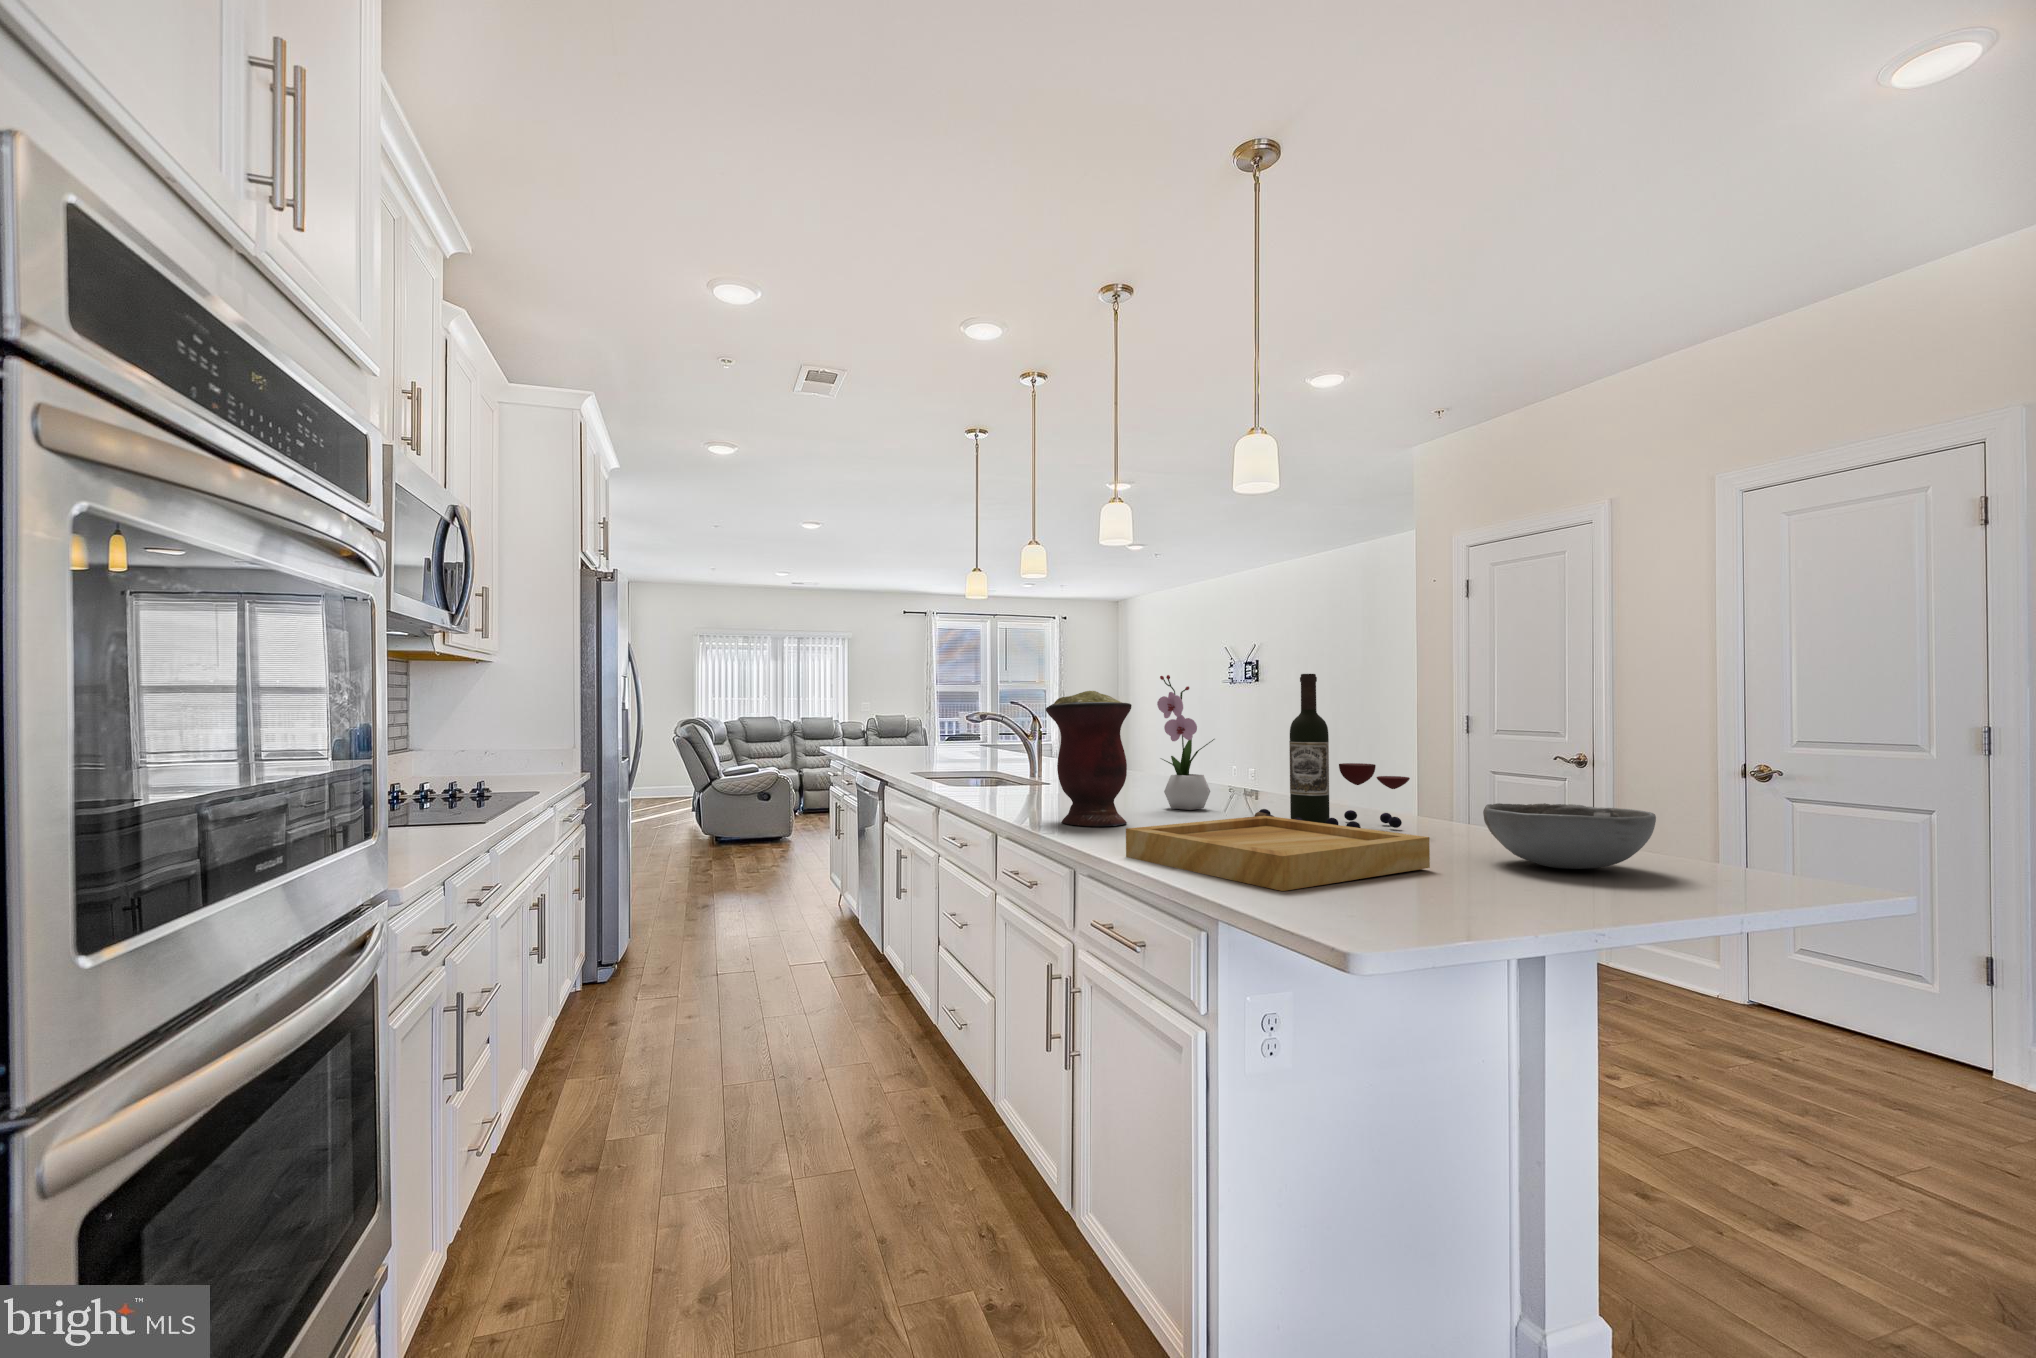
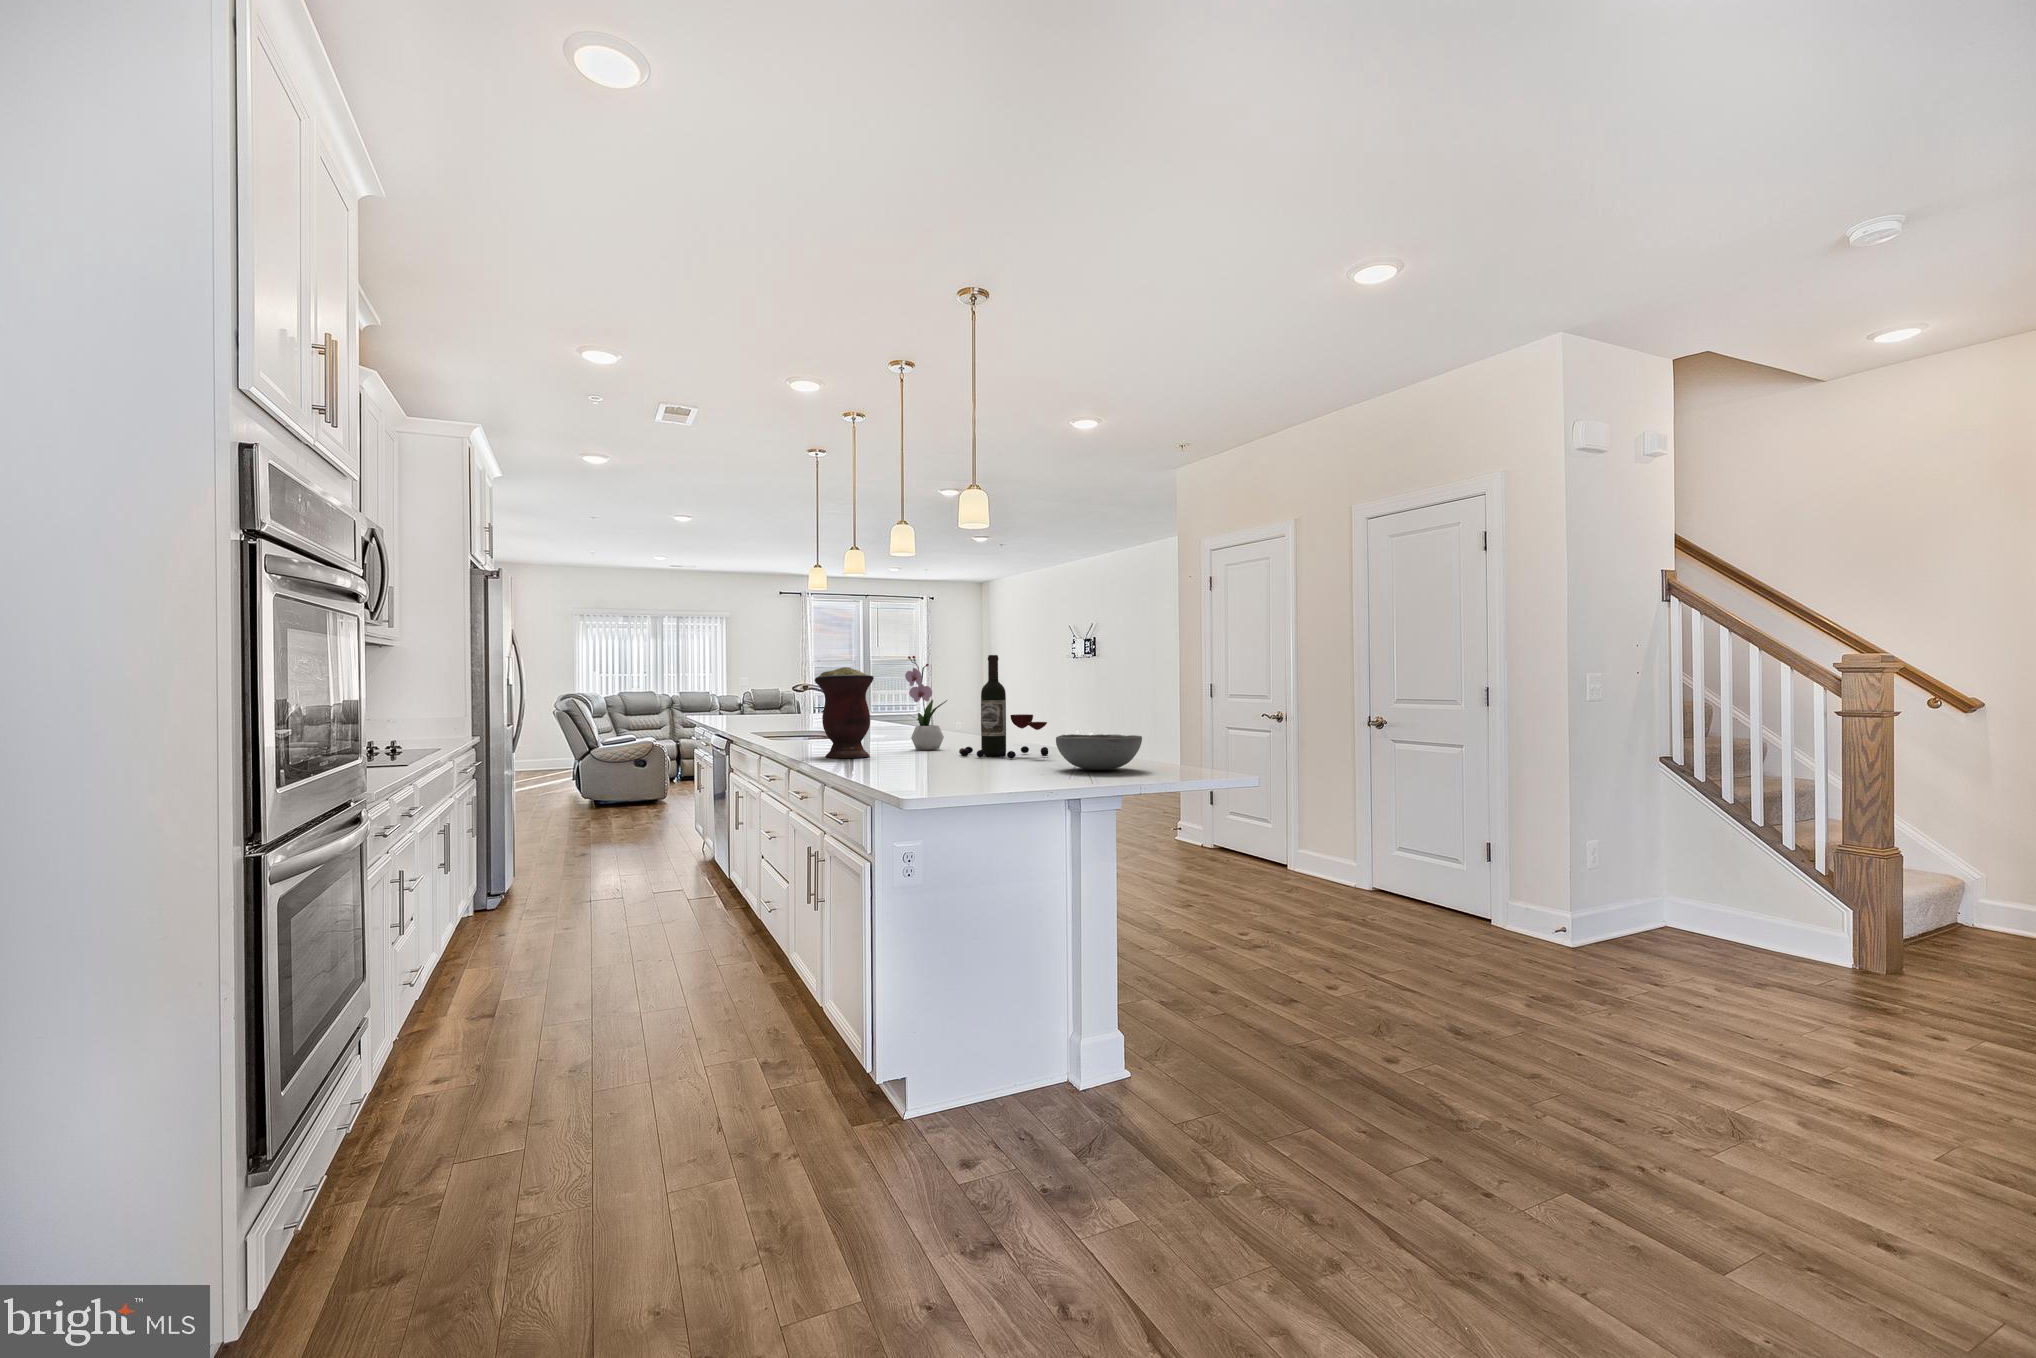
tray: present [1126,816,1430,891] -> none [841,746,1015,780]

